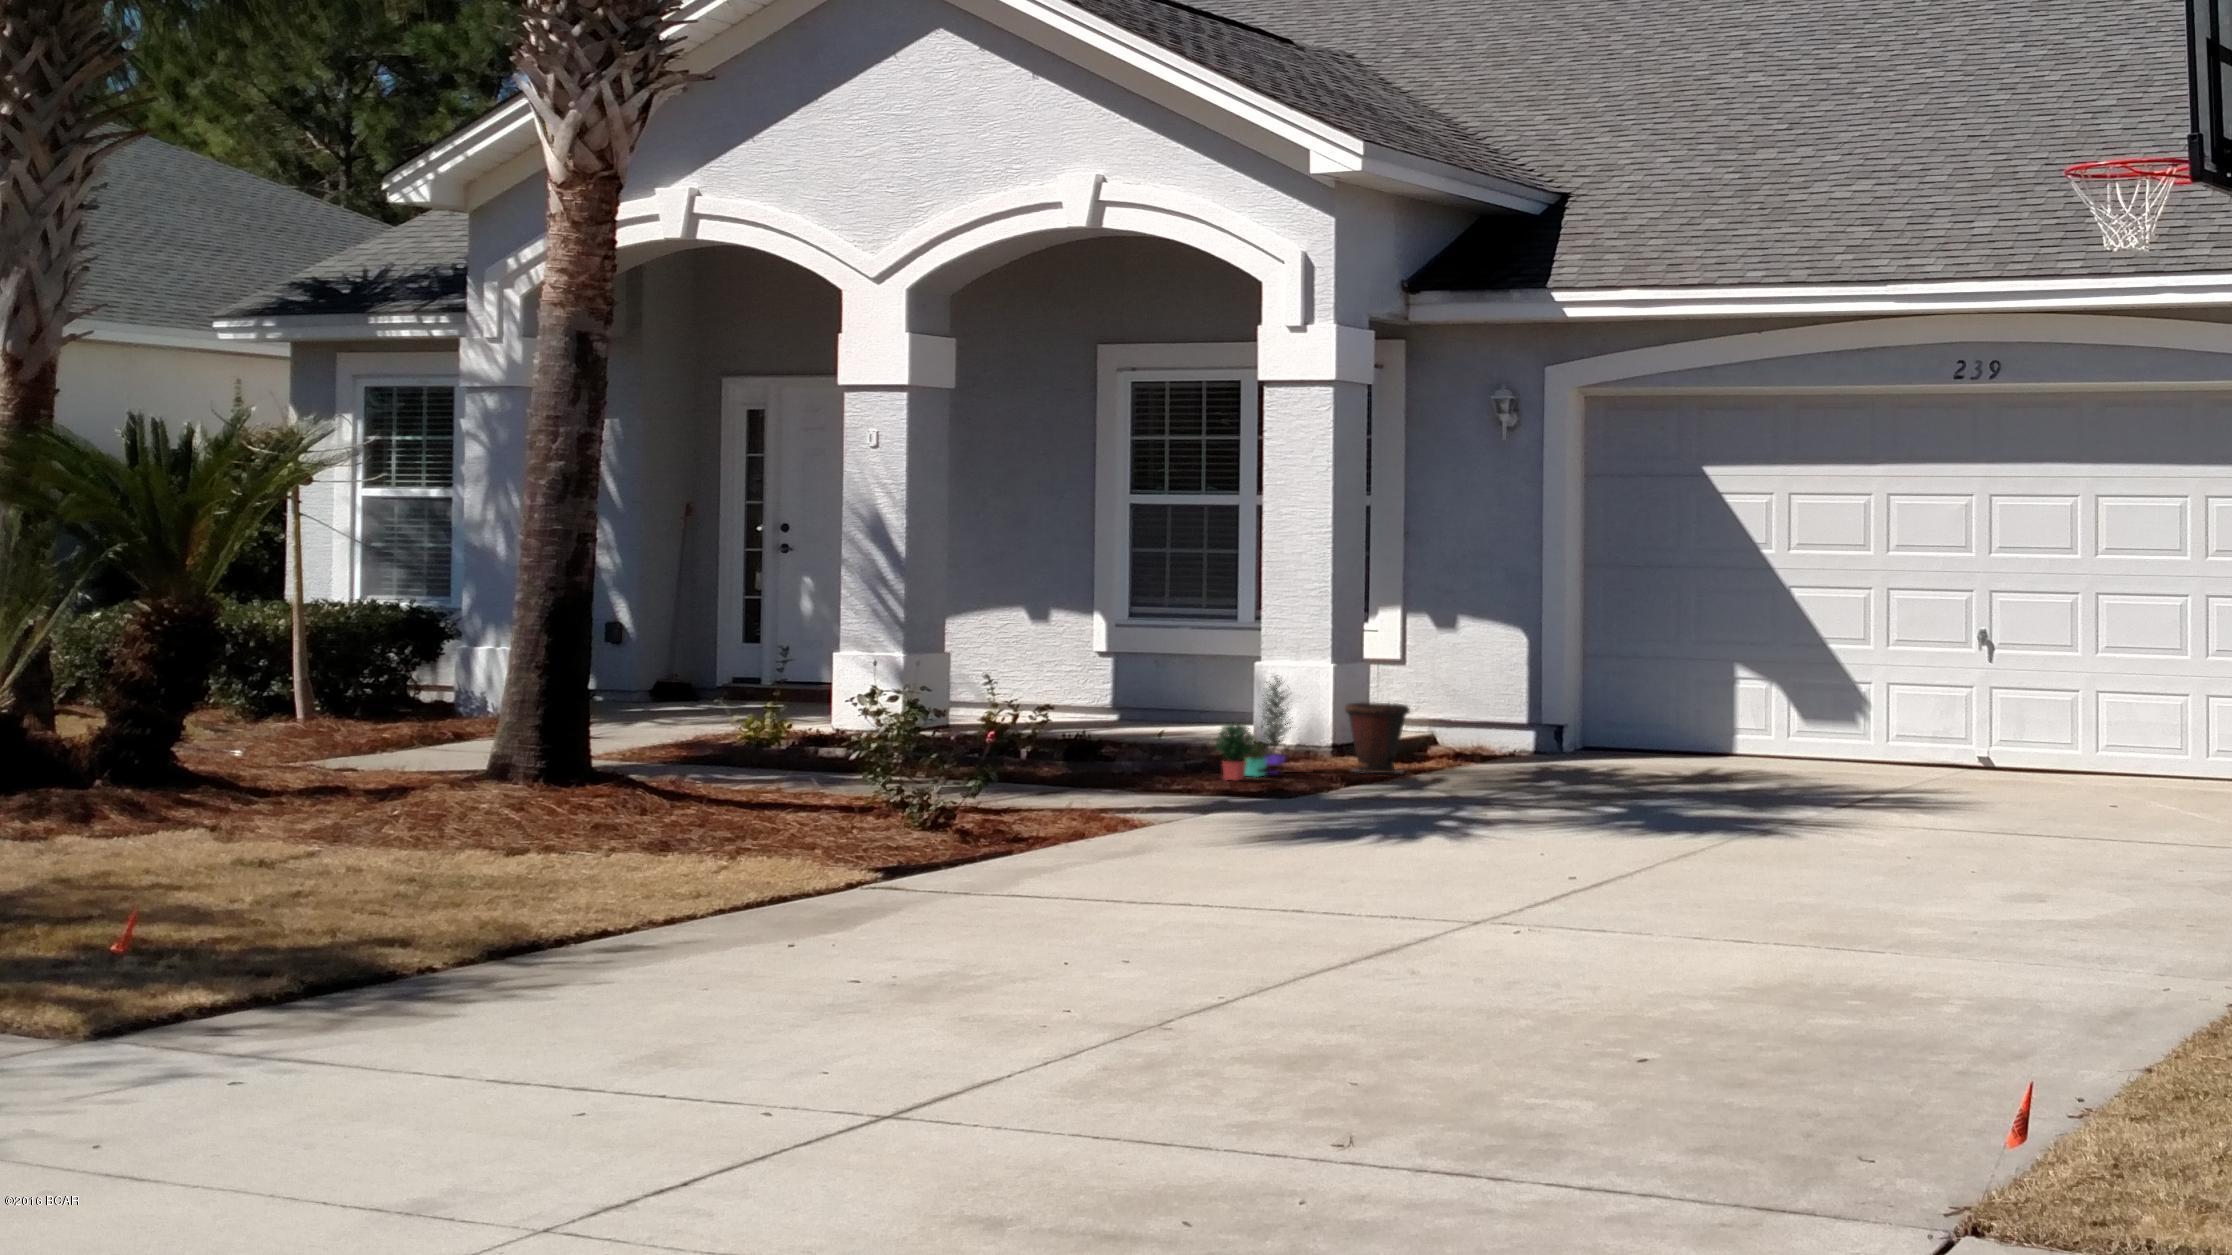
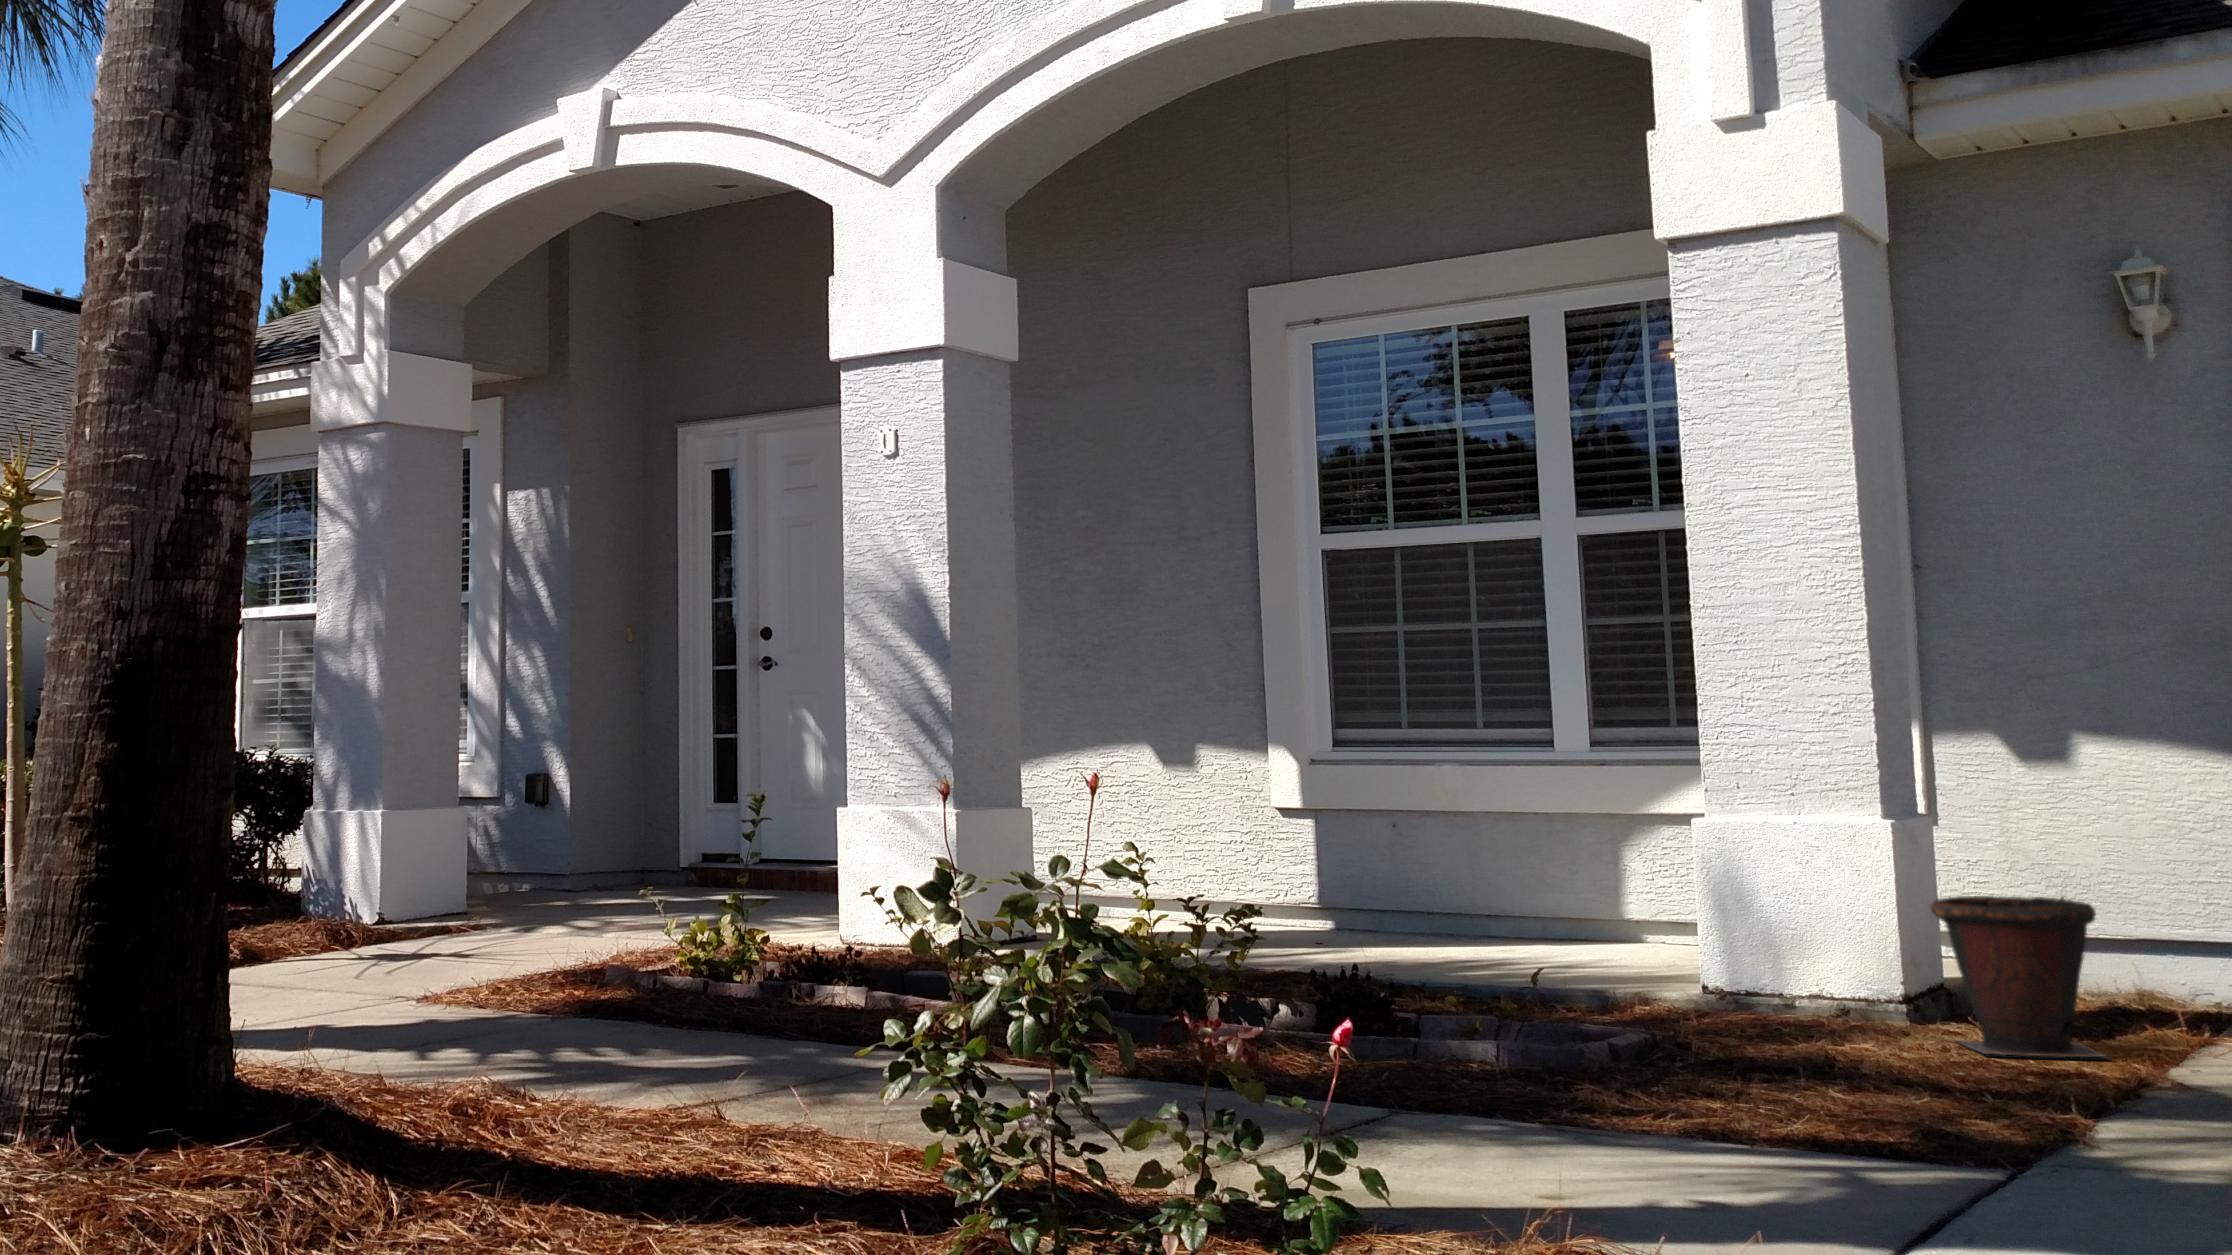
potted plant: present [1216,676,1291,780] -> none [1701,838,1842,1086]

